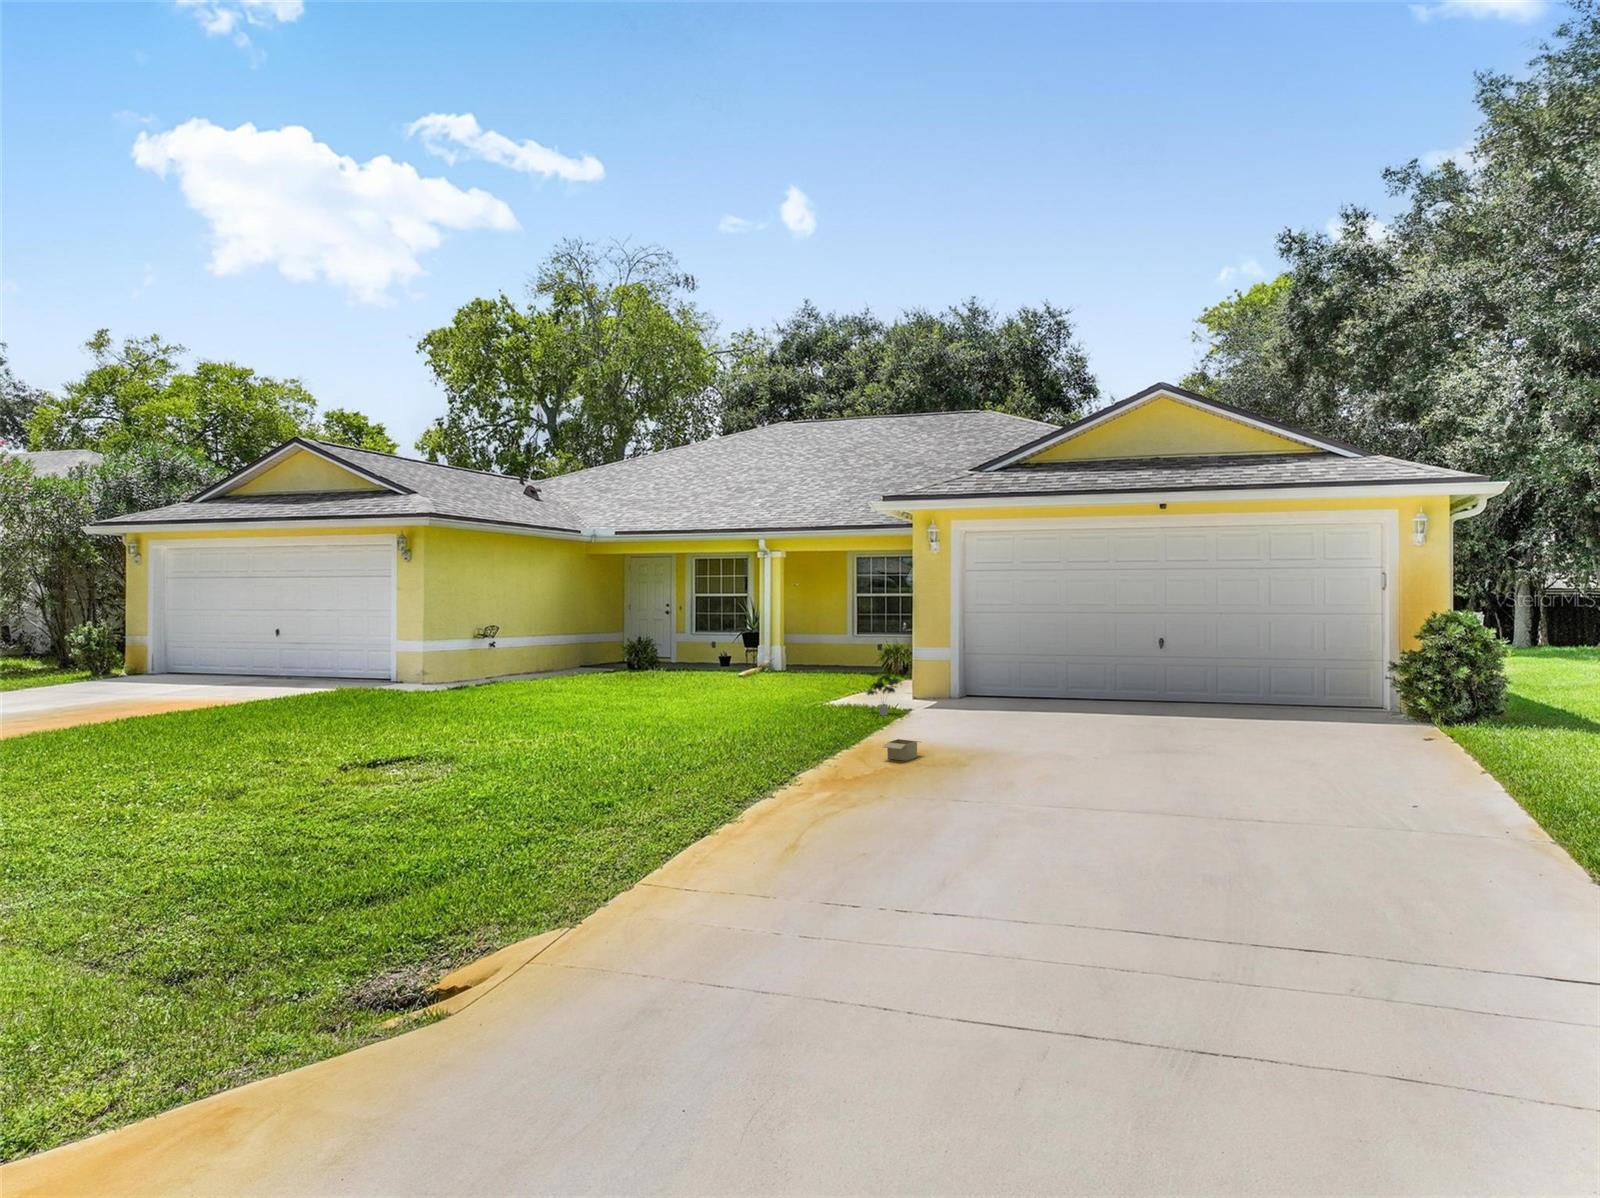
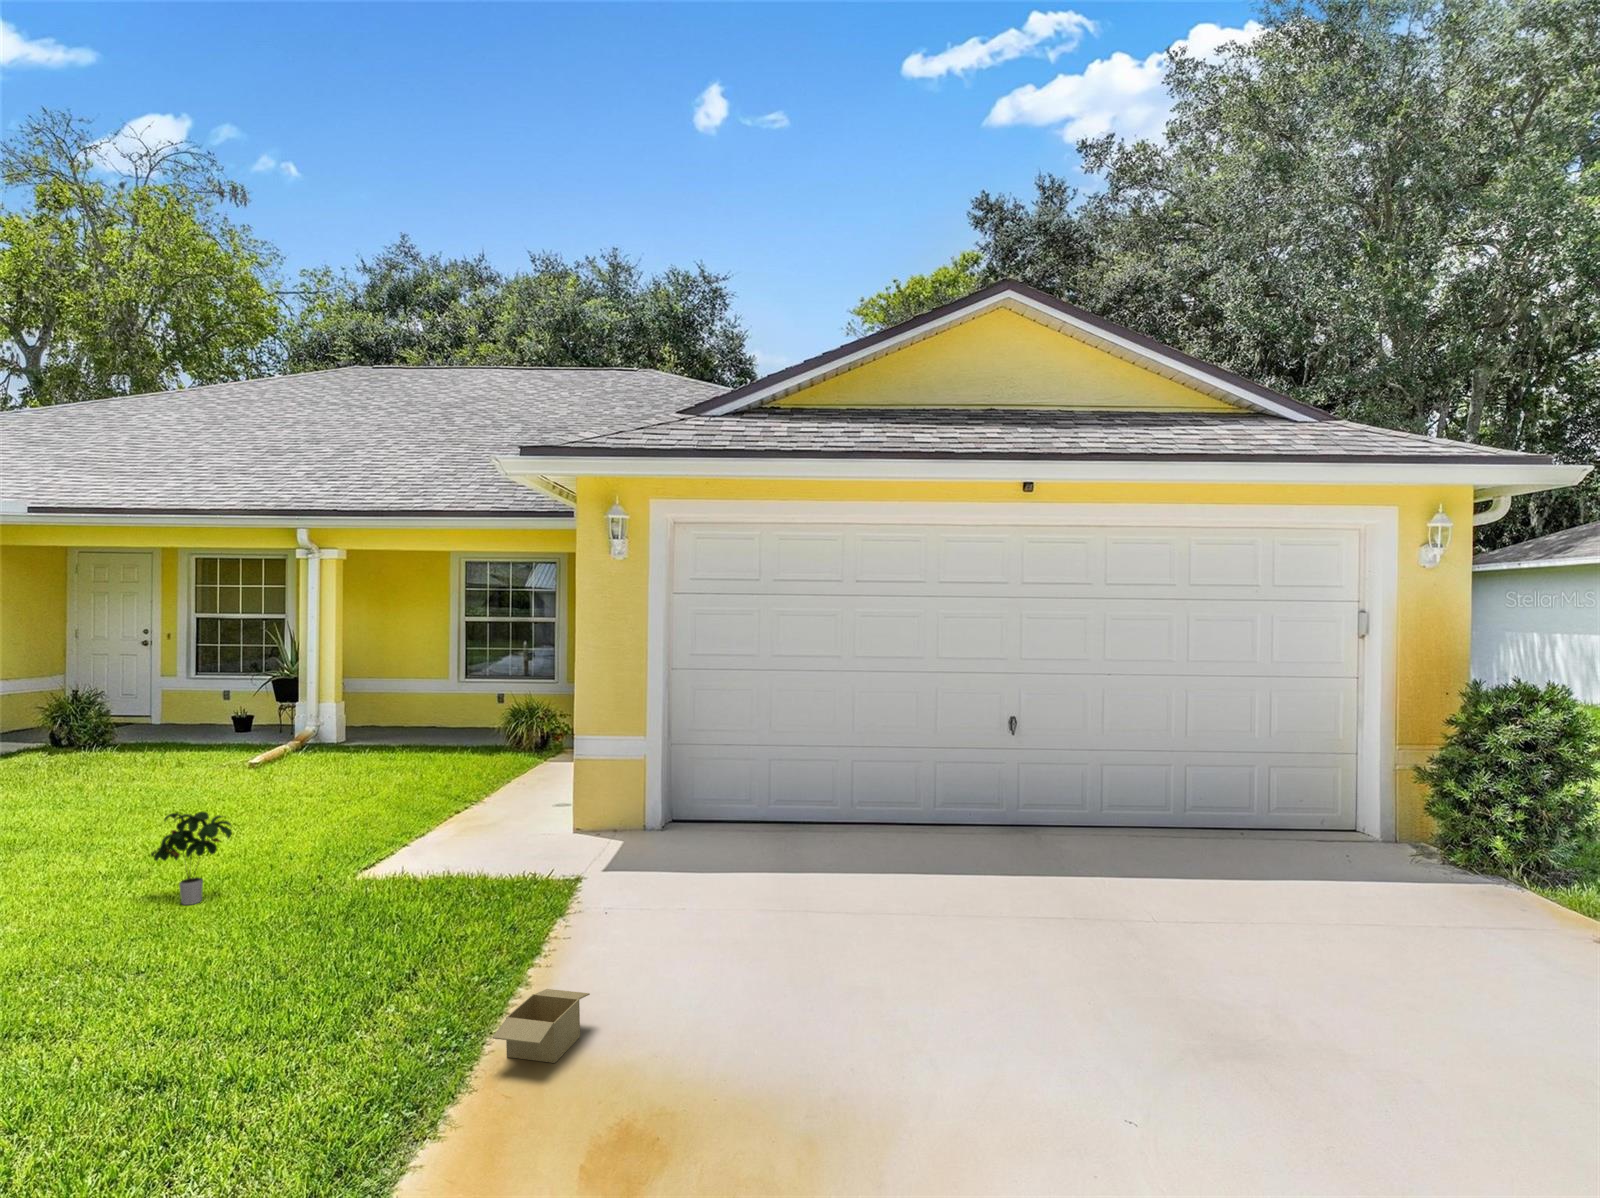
potted plant: present [867,674,901,716] -> present [151,812,232,905]

